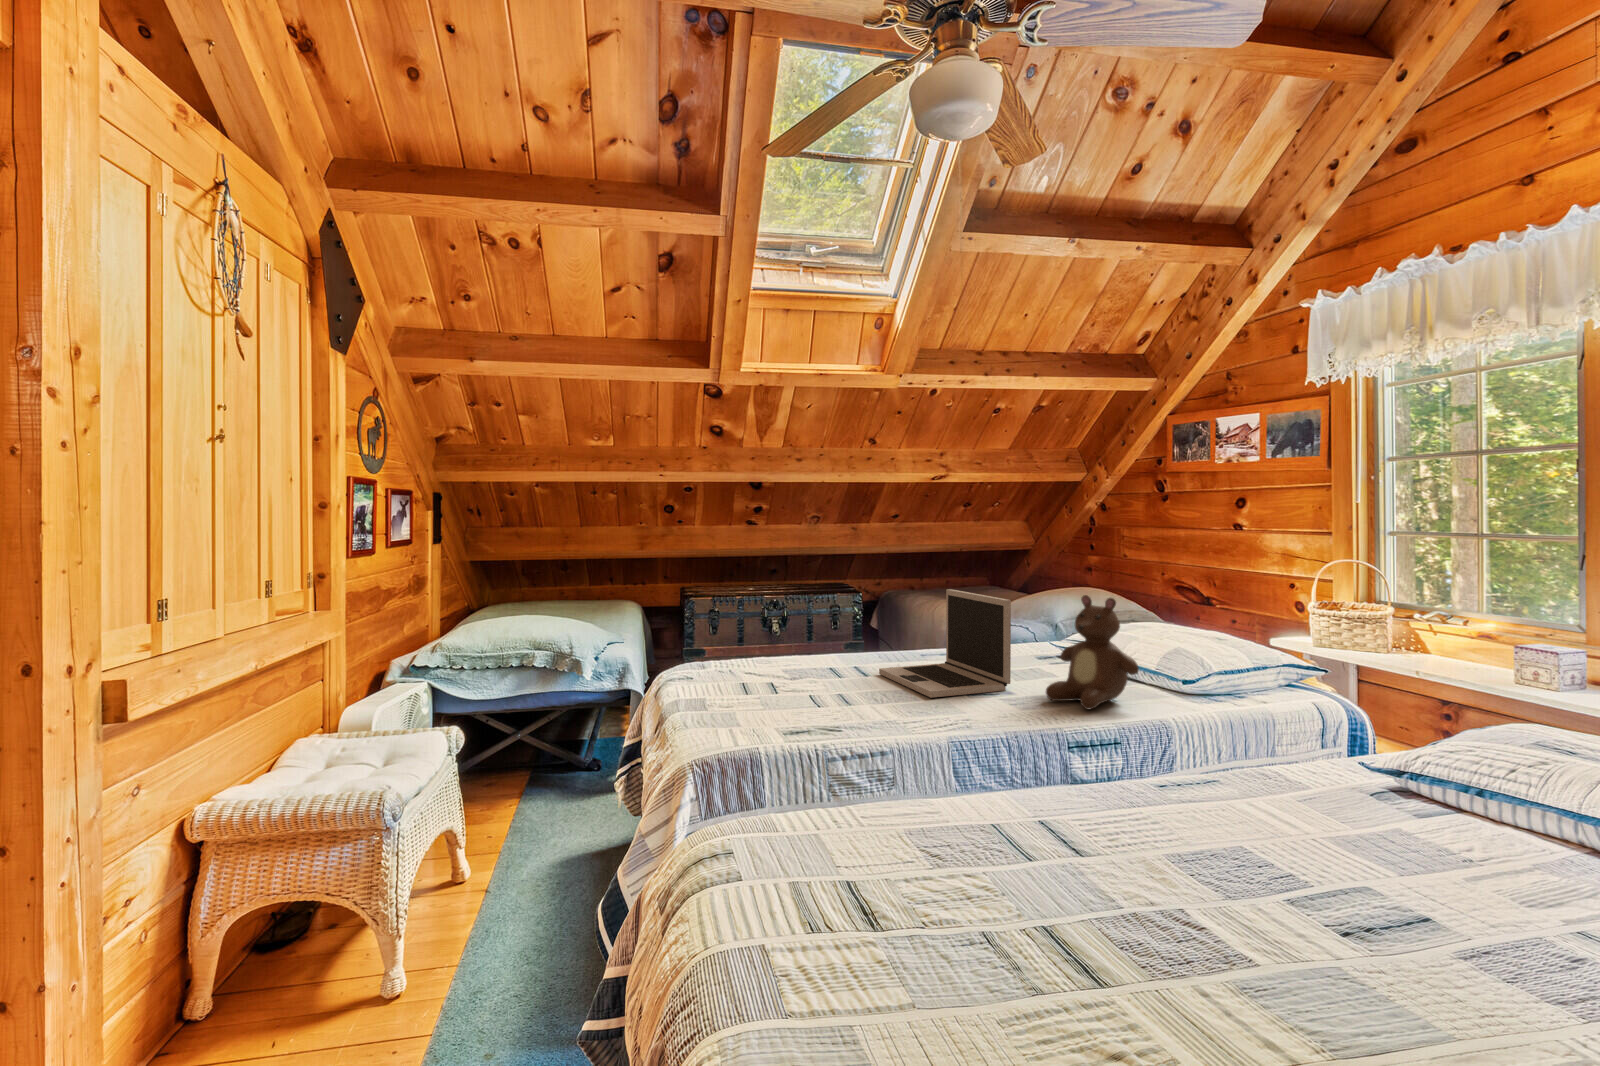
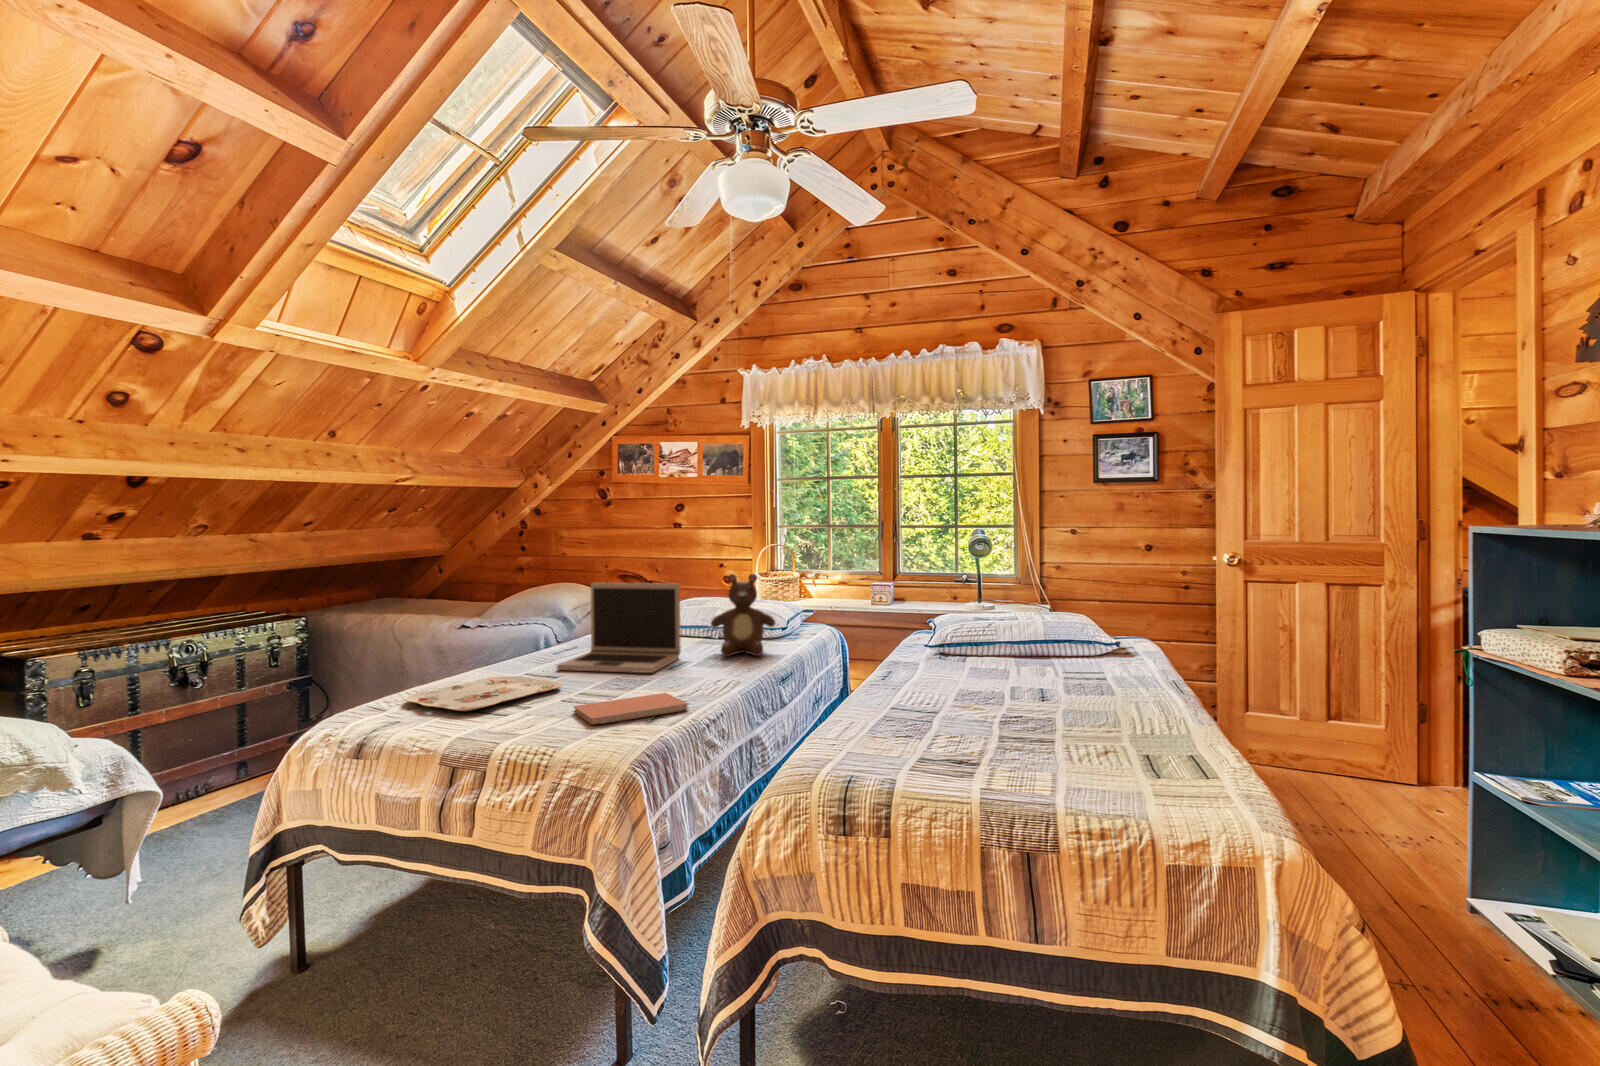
serving tray: none [716,668,838,691] -> present [405,676,562,711]
notebook: none [745,708,865,742] -> present [573,693,689,724]

